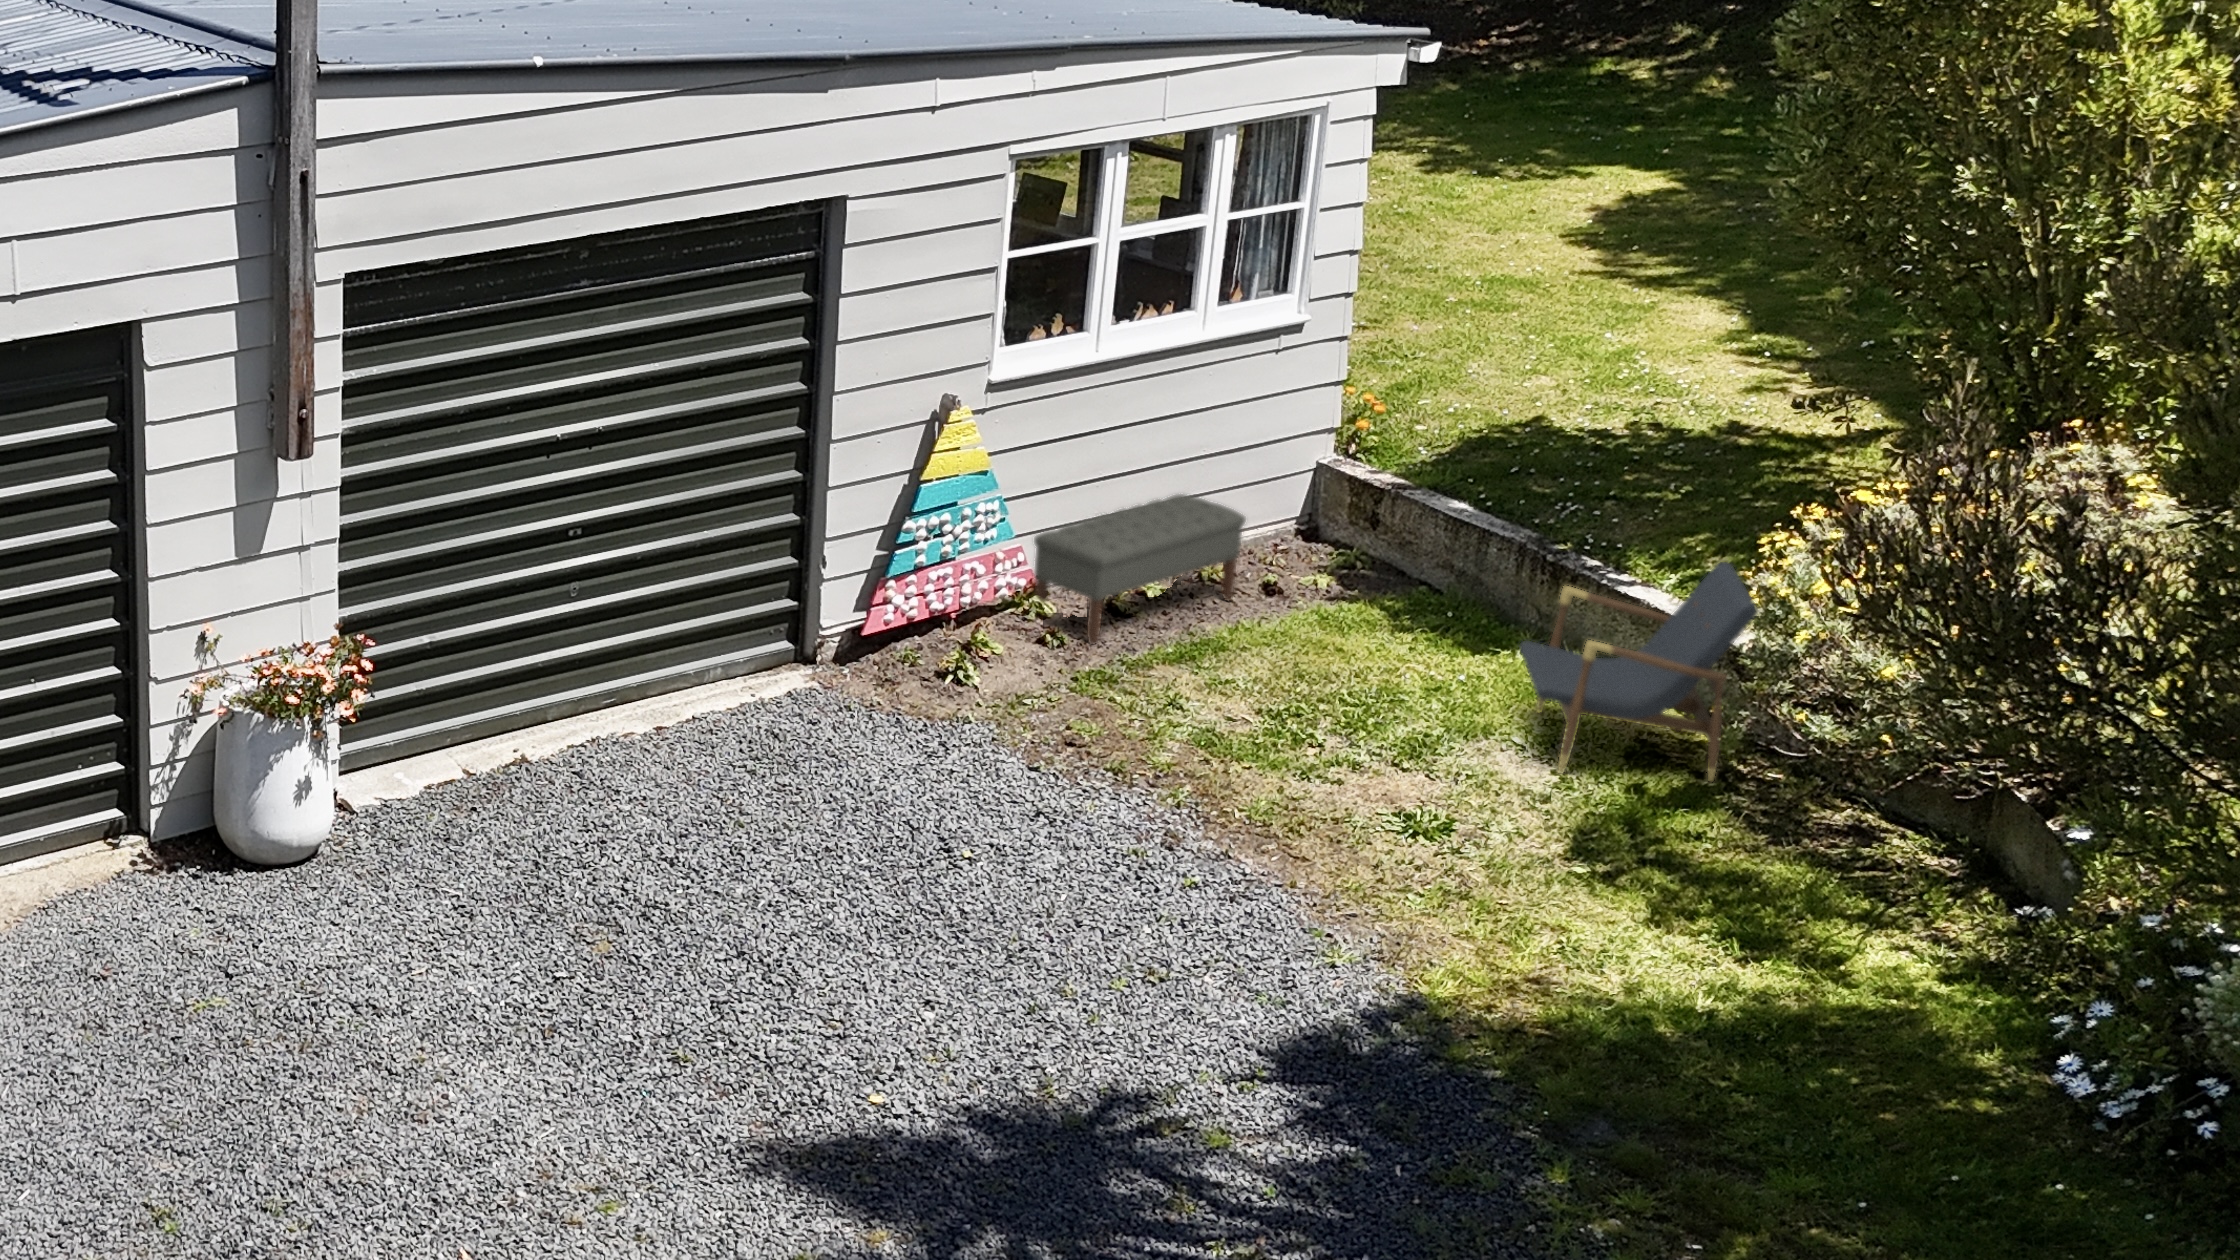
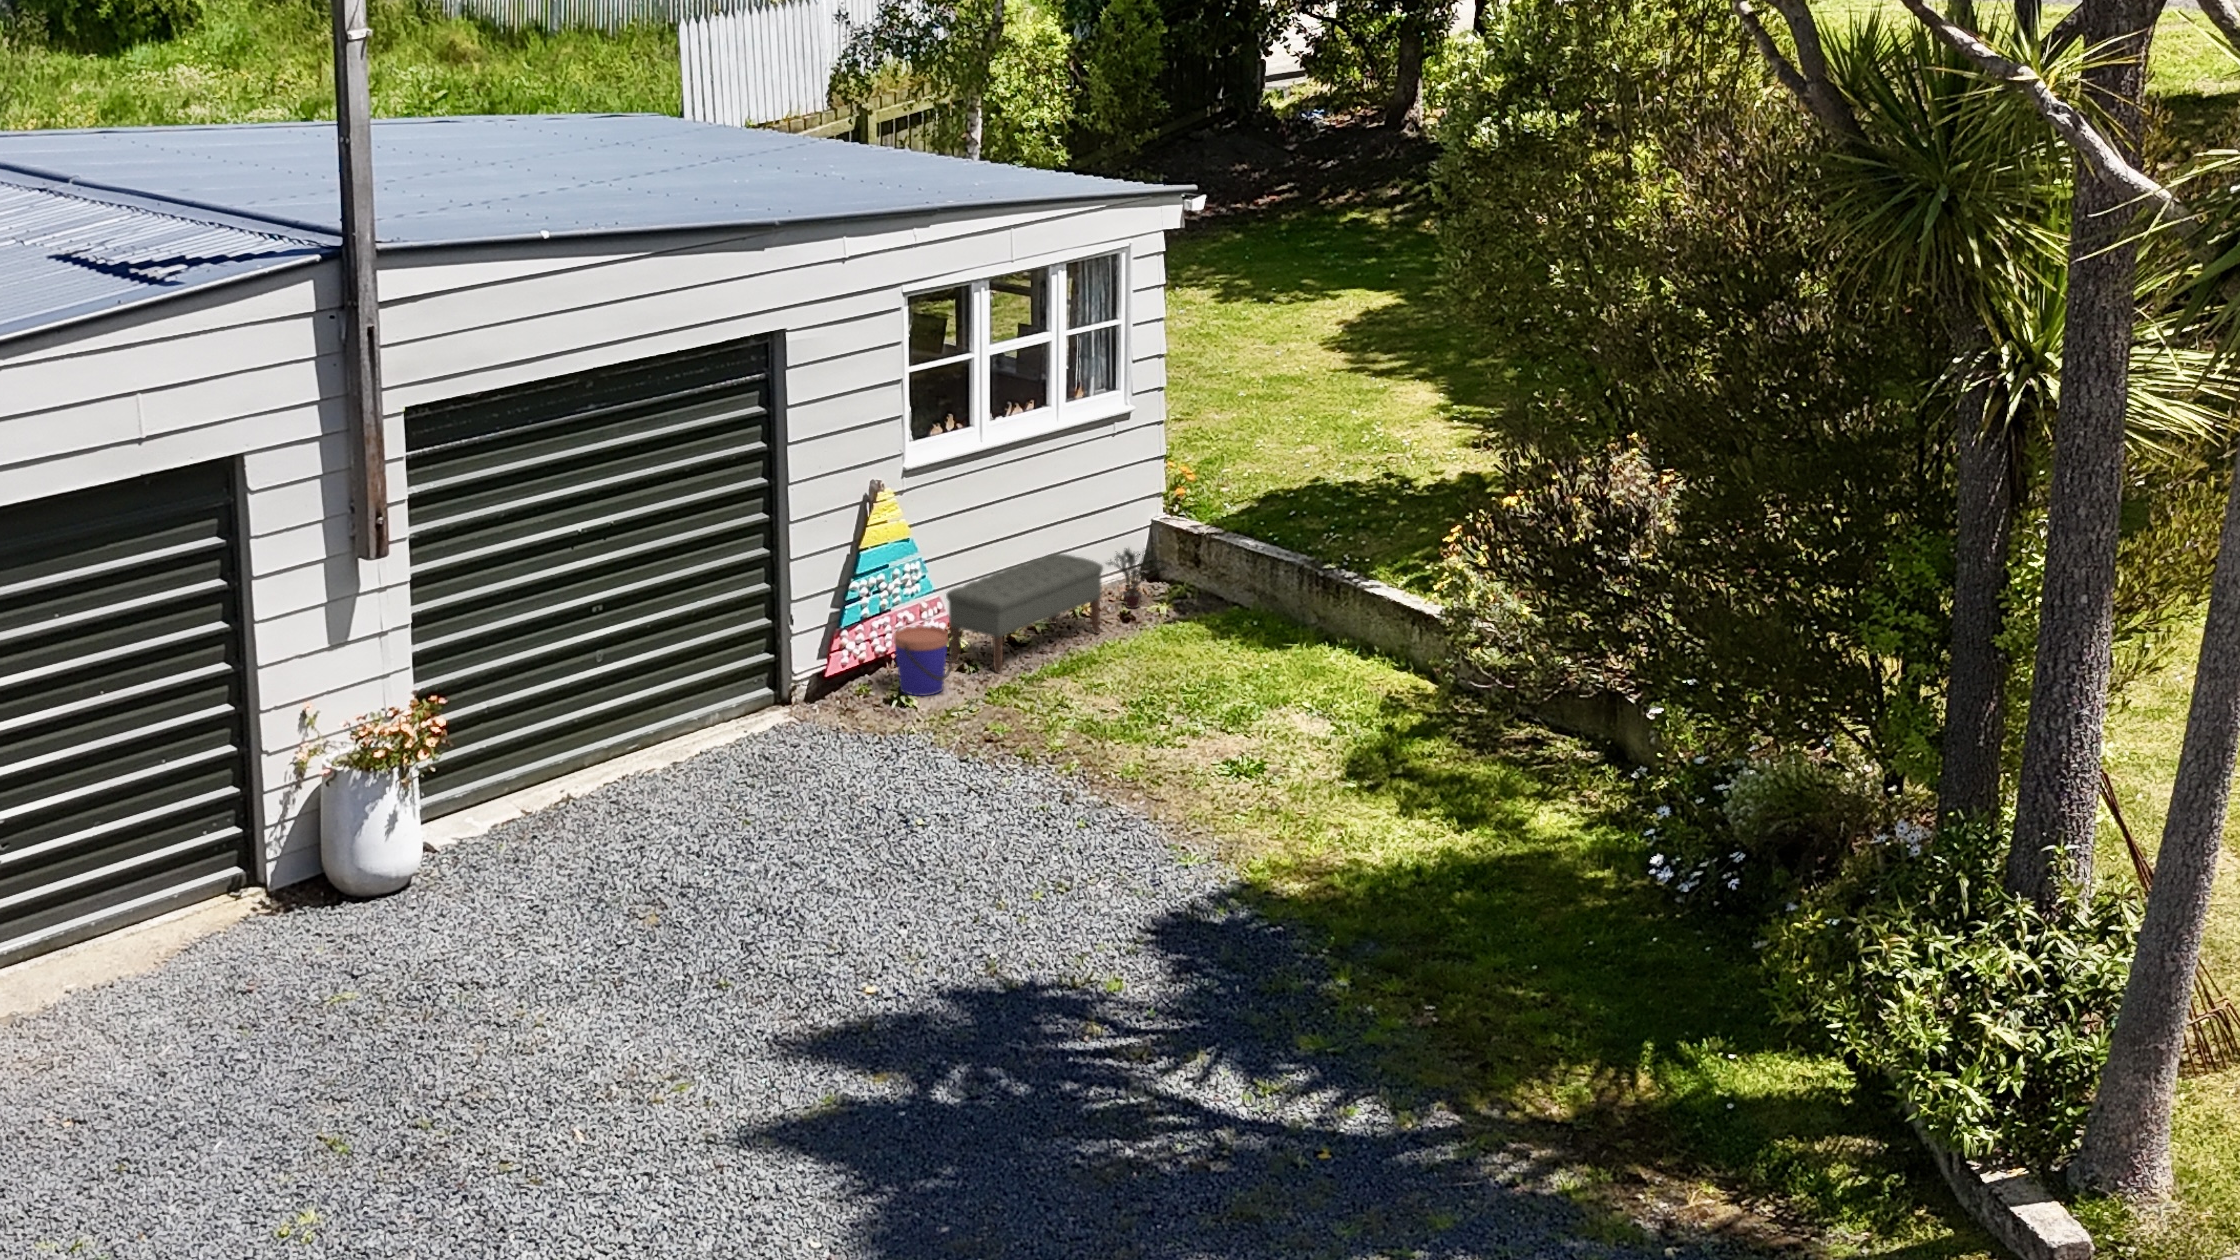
potted plant: none [1246,489,1335,570] -> present [1106,548,1167,609]
lounge chair: present [1520,562,1758,781] -> none [1304,559,1457,726]
bucket: none [959,577,1034,666] -> present [894,626,952,696]

